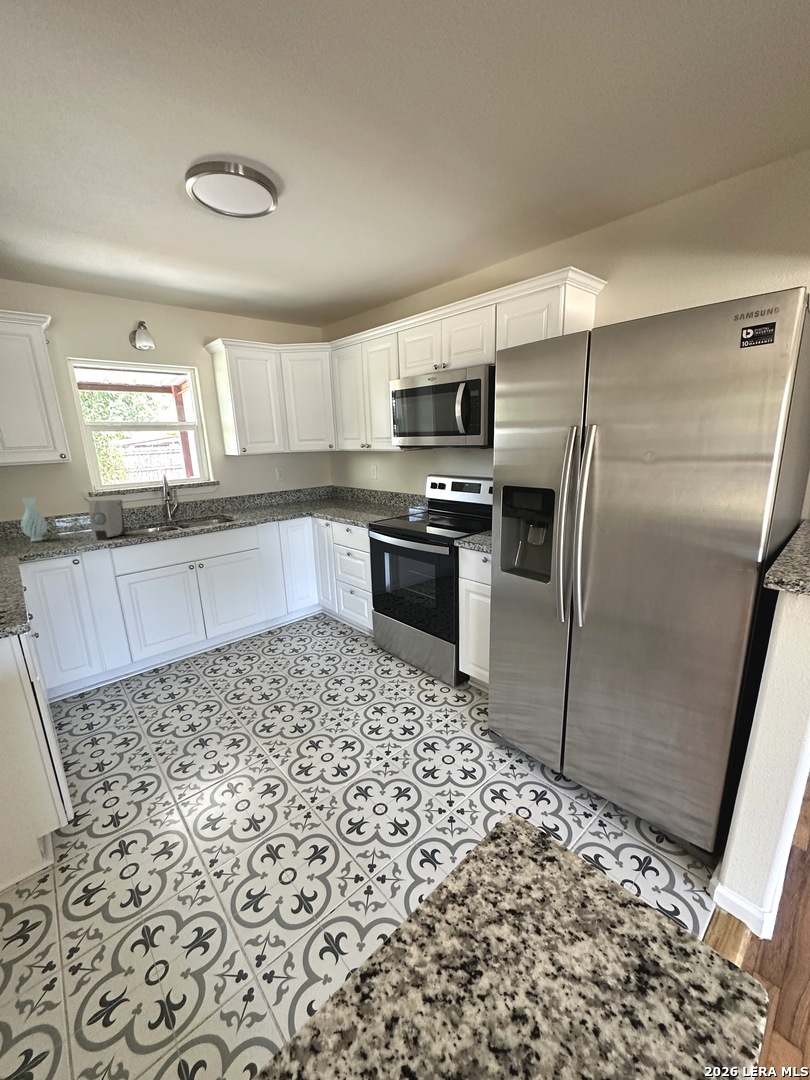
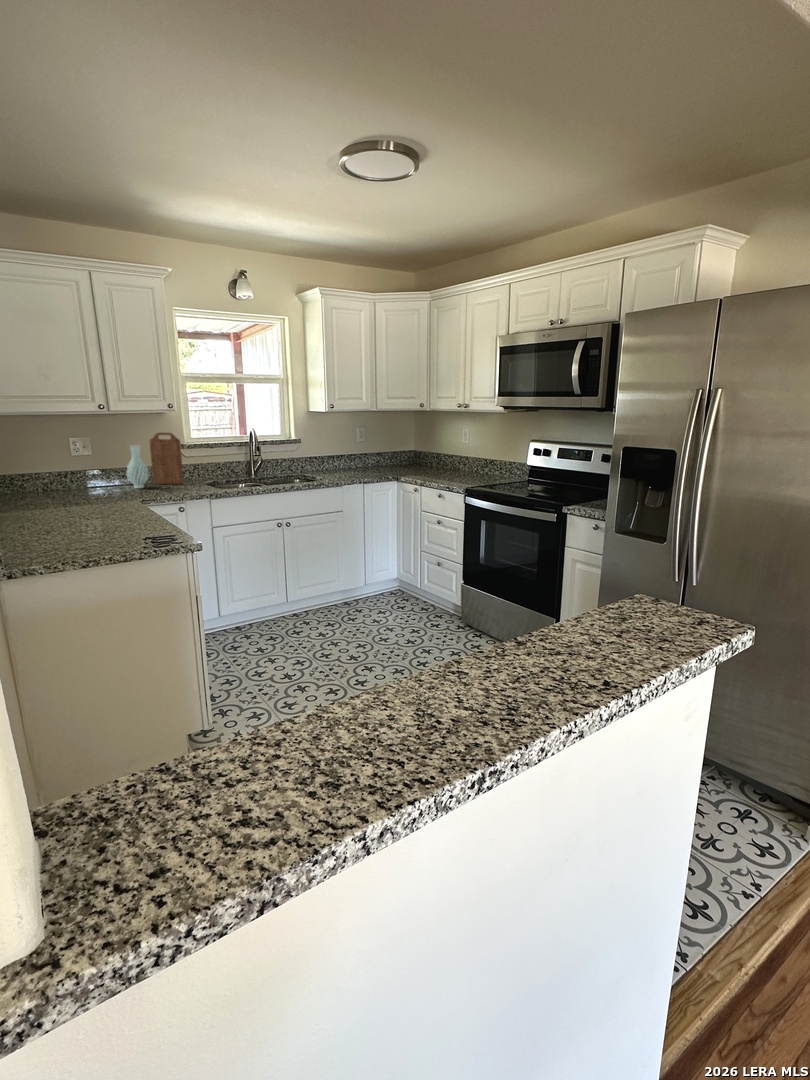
cutting board: none [50,483,91,534] -> present [150,432,183,484]
soap dispenser: present [89,500,125,539] -> none [191,450,220,490]

